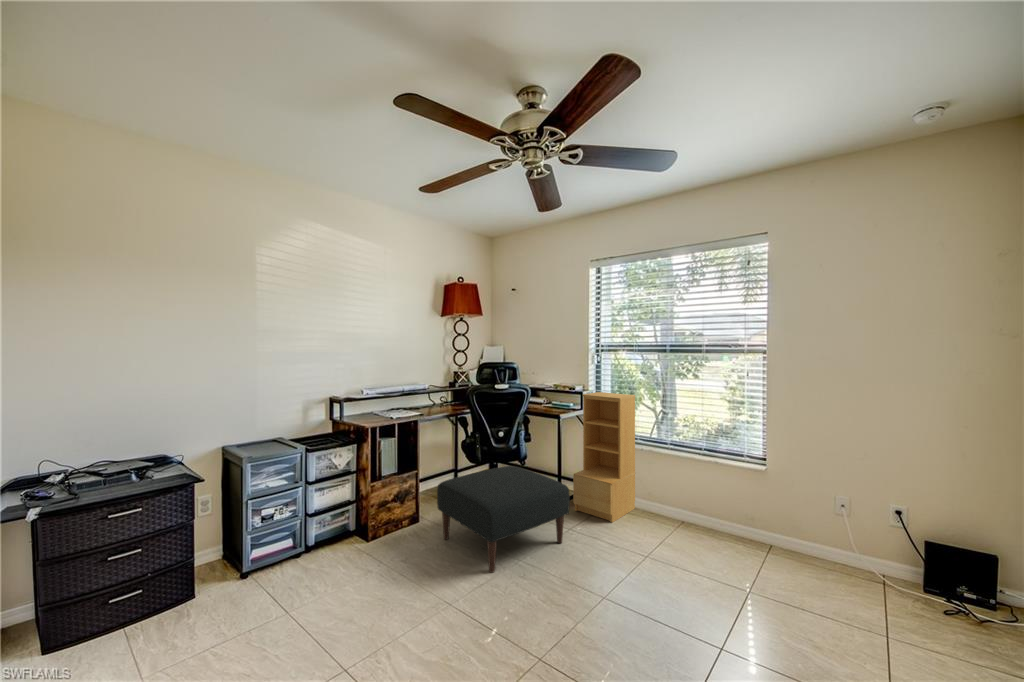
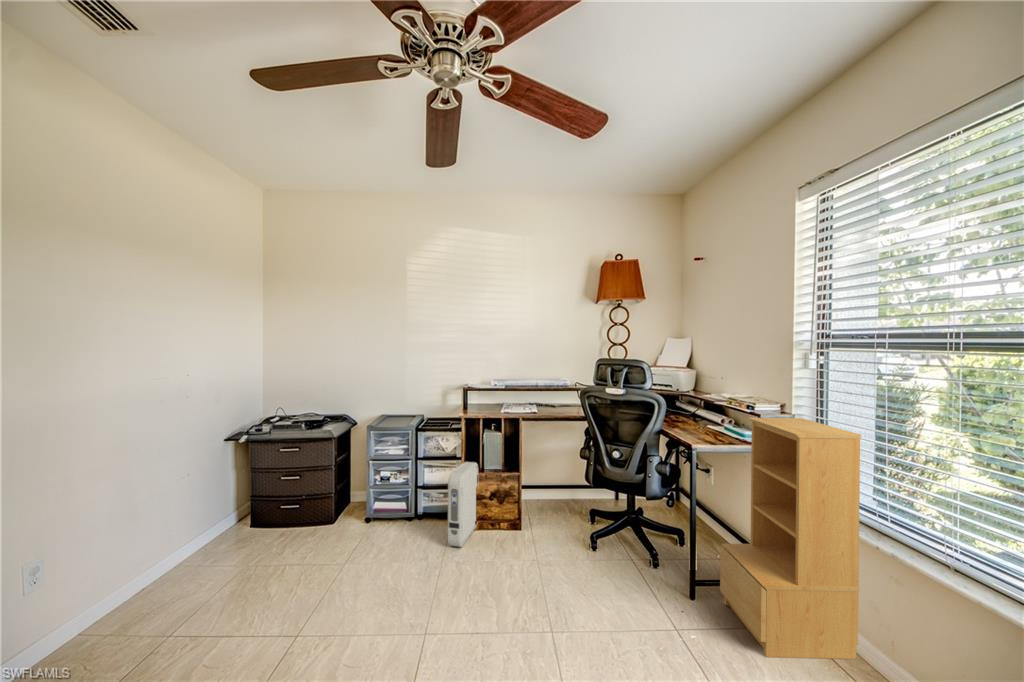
ottoman: present [437,466,570,573] -> none [493,492,644,638]
air purifier: none [365,471,393,554] -> present [448,462,478,547]

